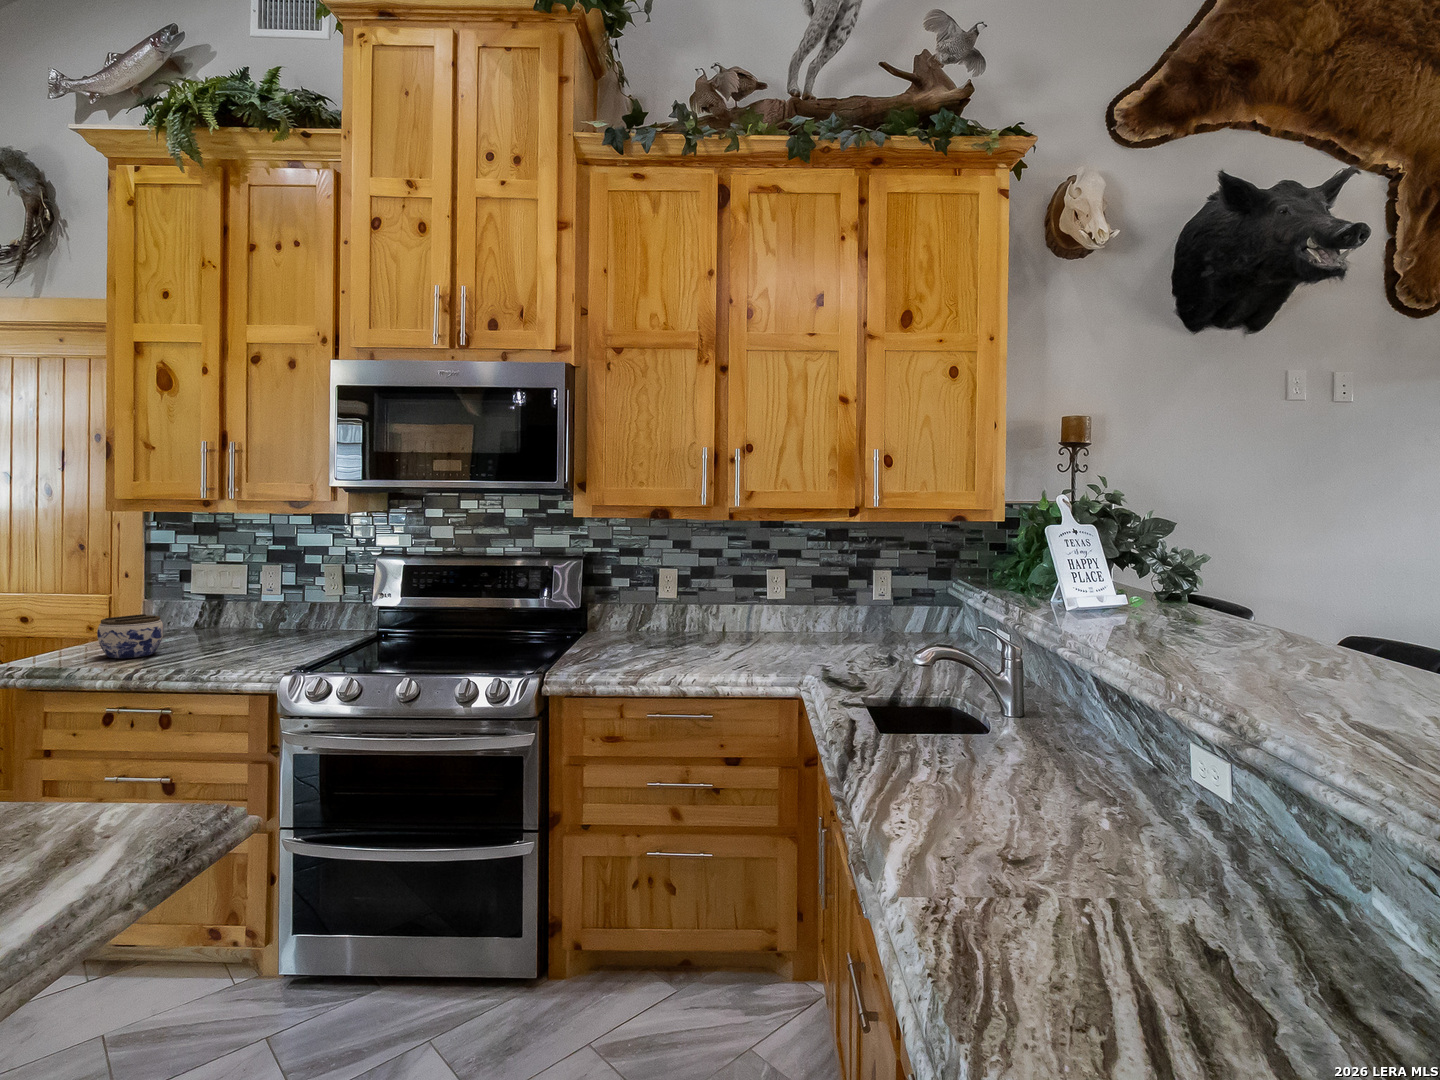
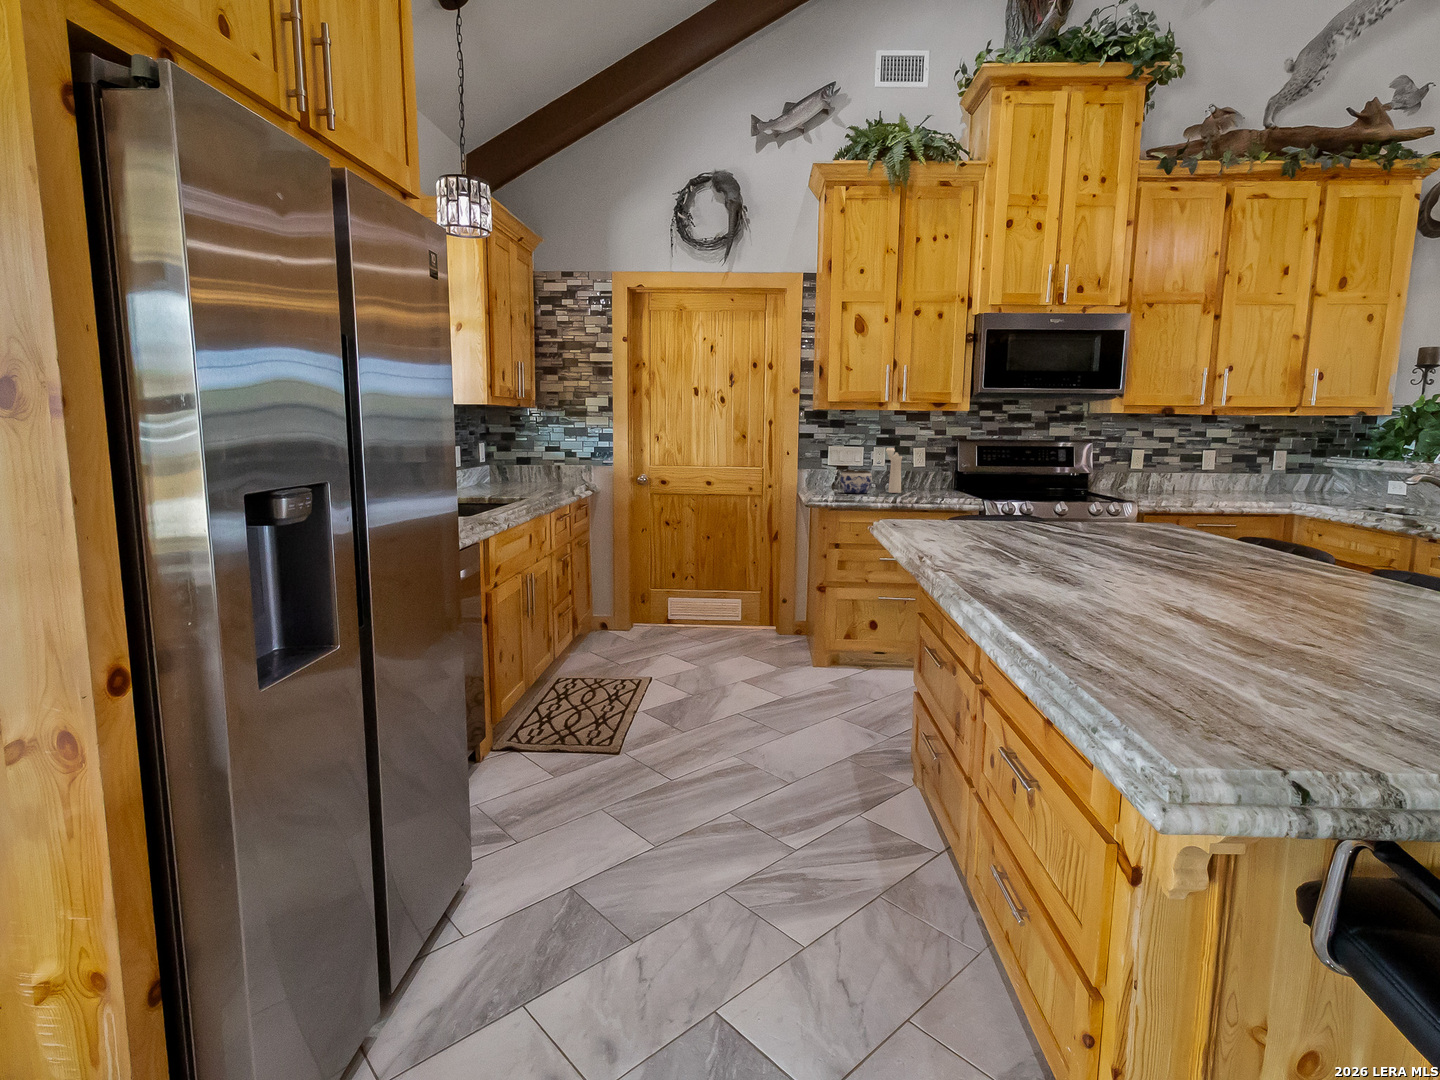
pepper mill: none [206,573,248,652] -> present [886,448,903,493]

